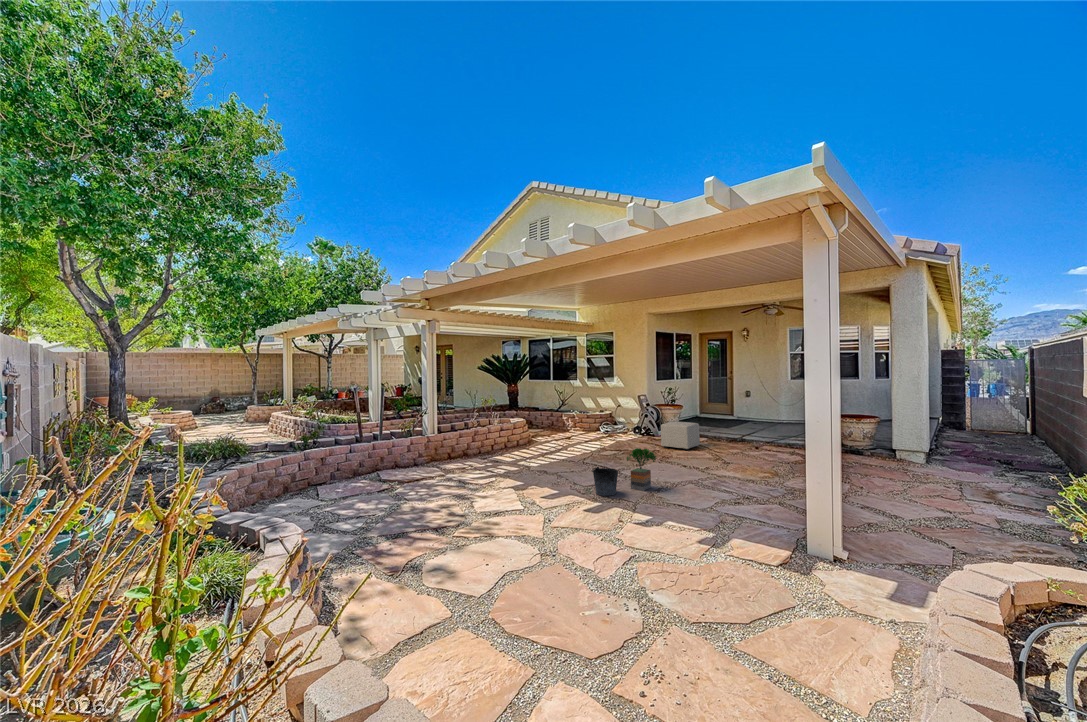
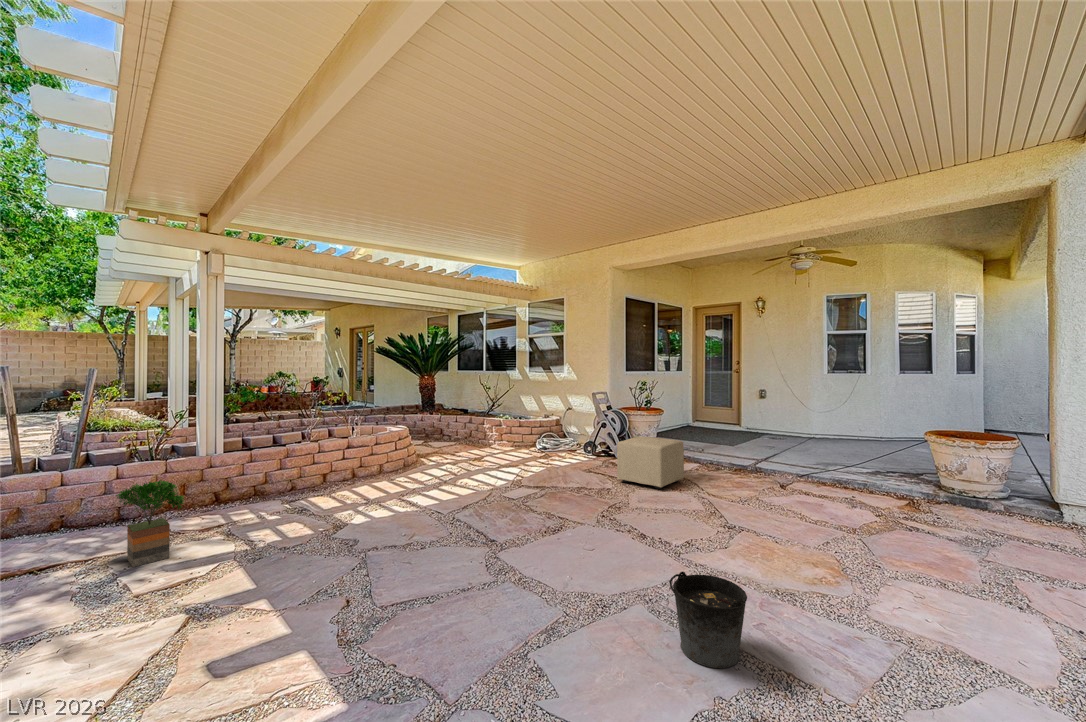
potted tree: present [627,448,656,491] -> present [116,480,184,567]
bucket: present [592,467,618,496] -> present [669,572,747,668]

